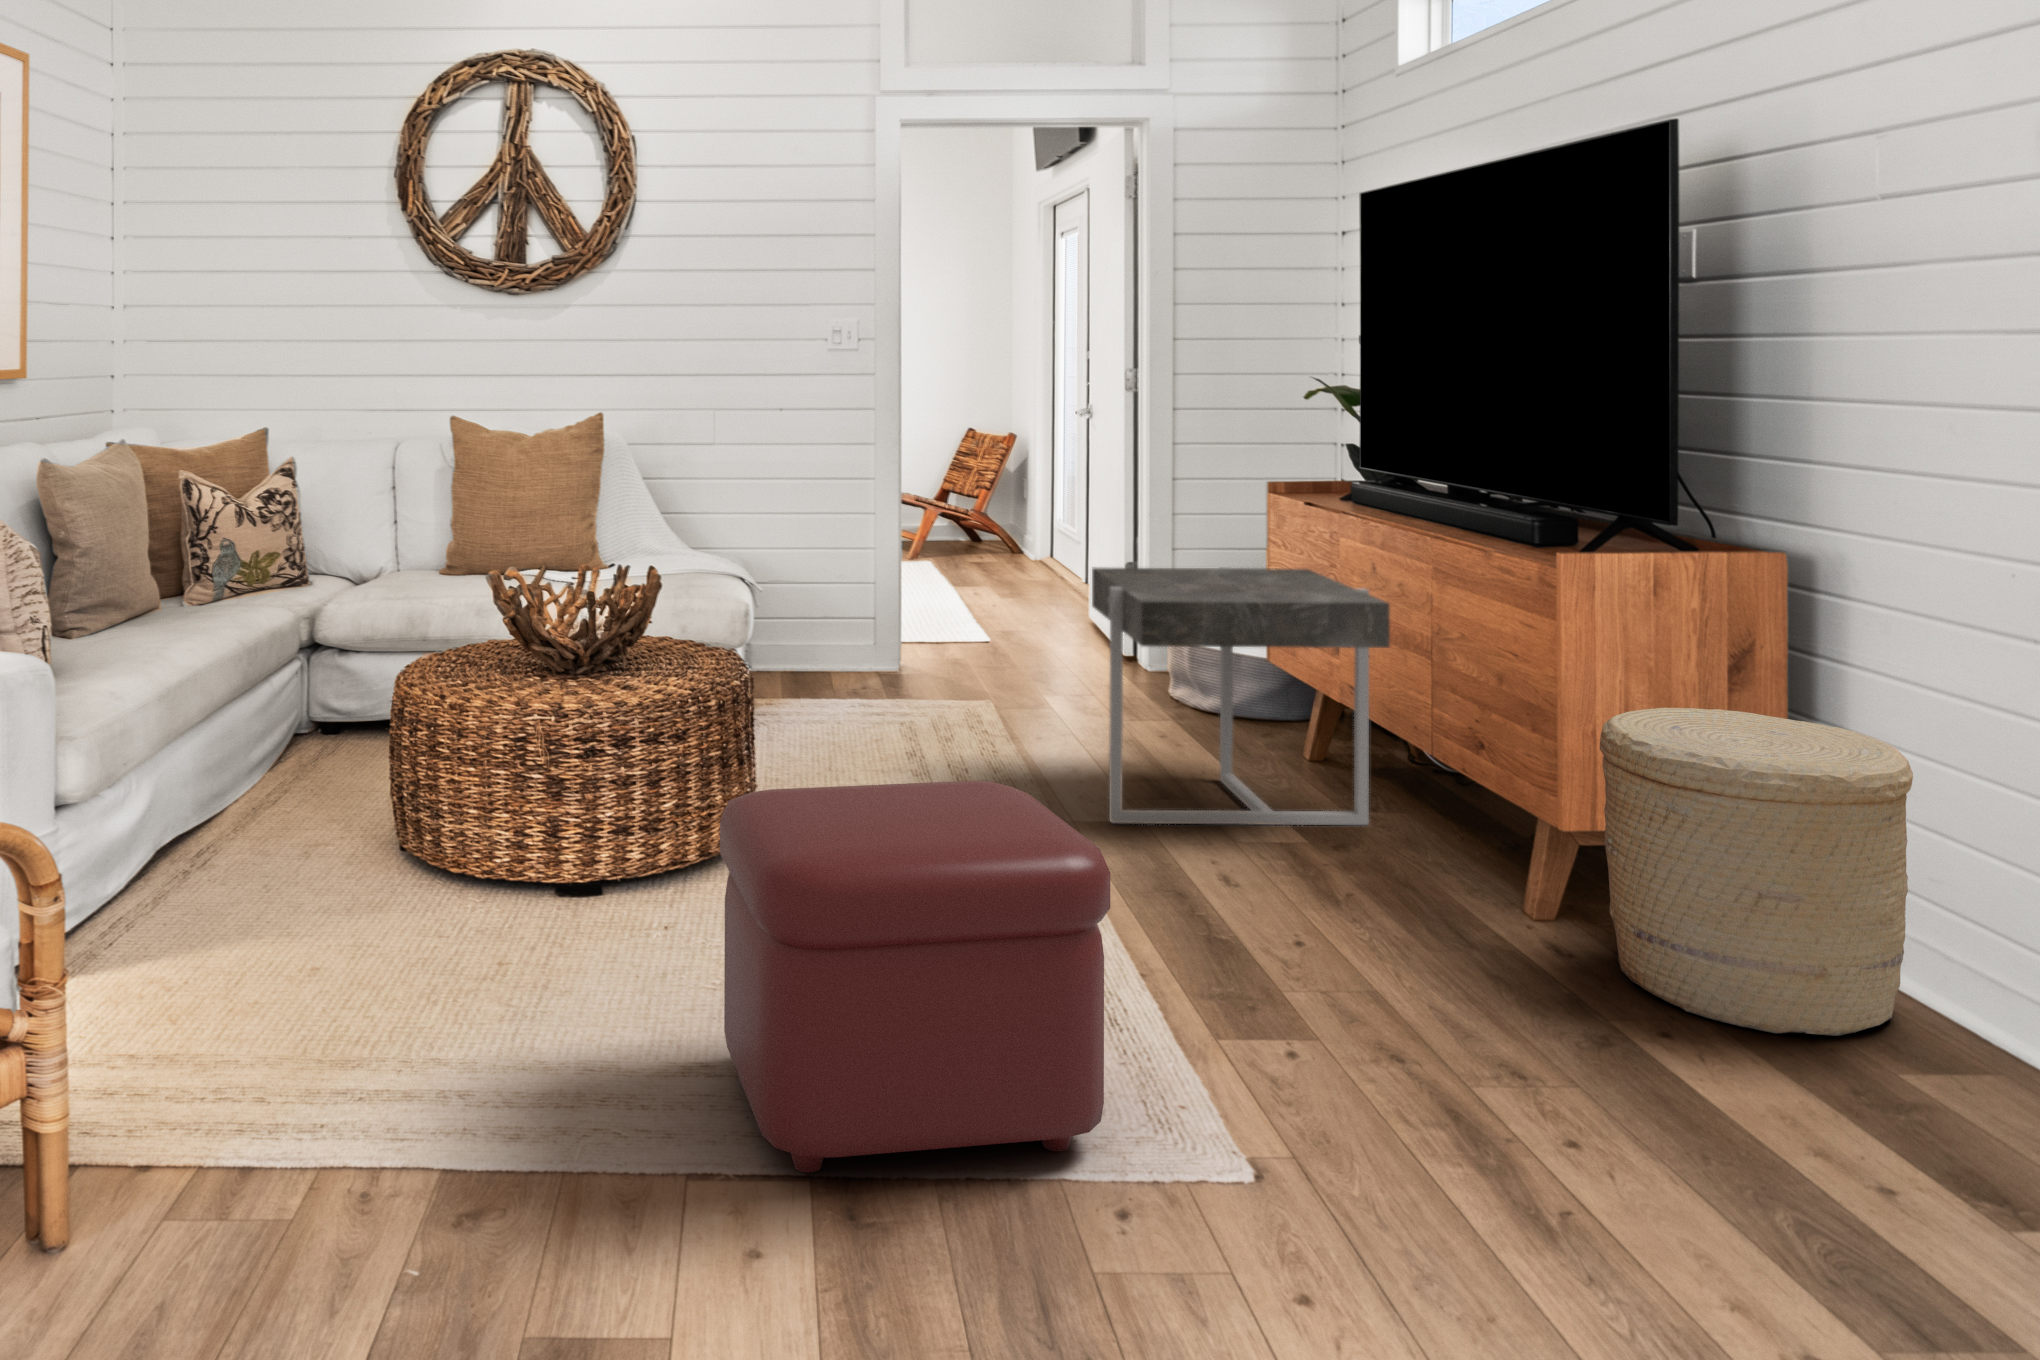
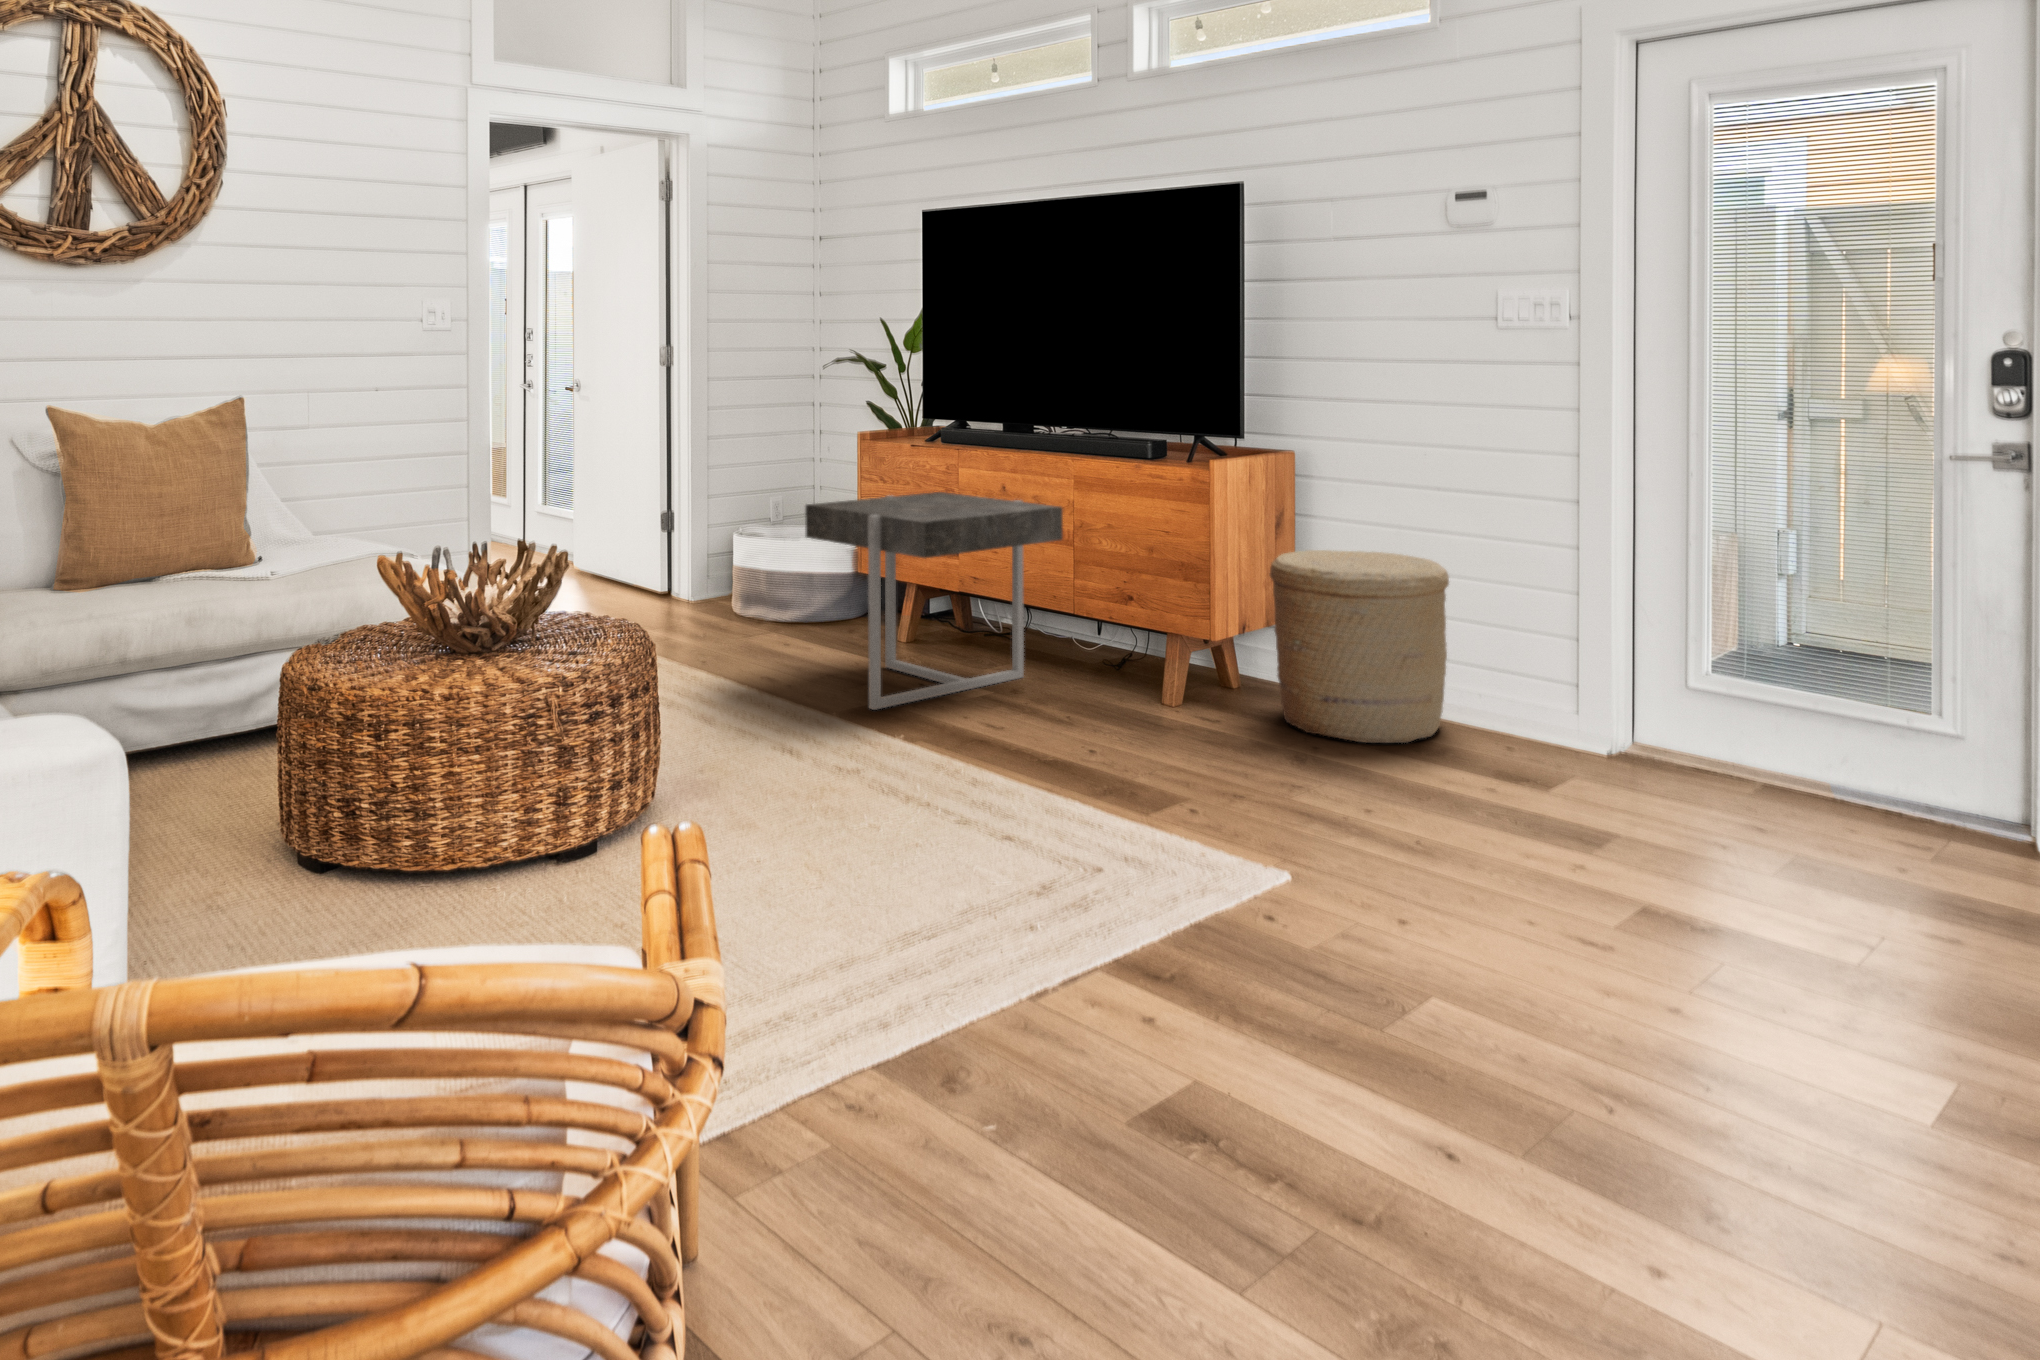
ottoman: present [720,781,1110,1173] -> none [947,658,1281,989]

